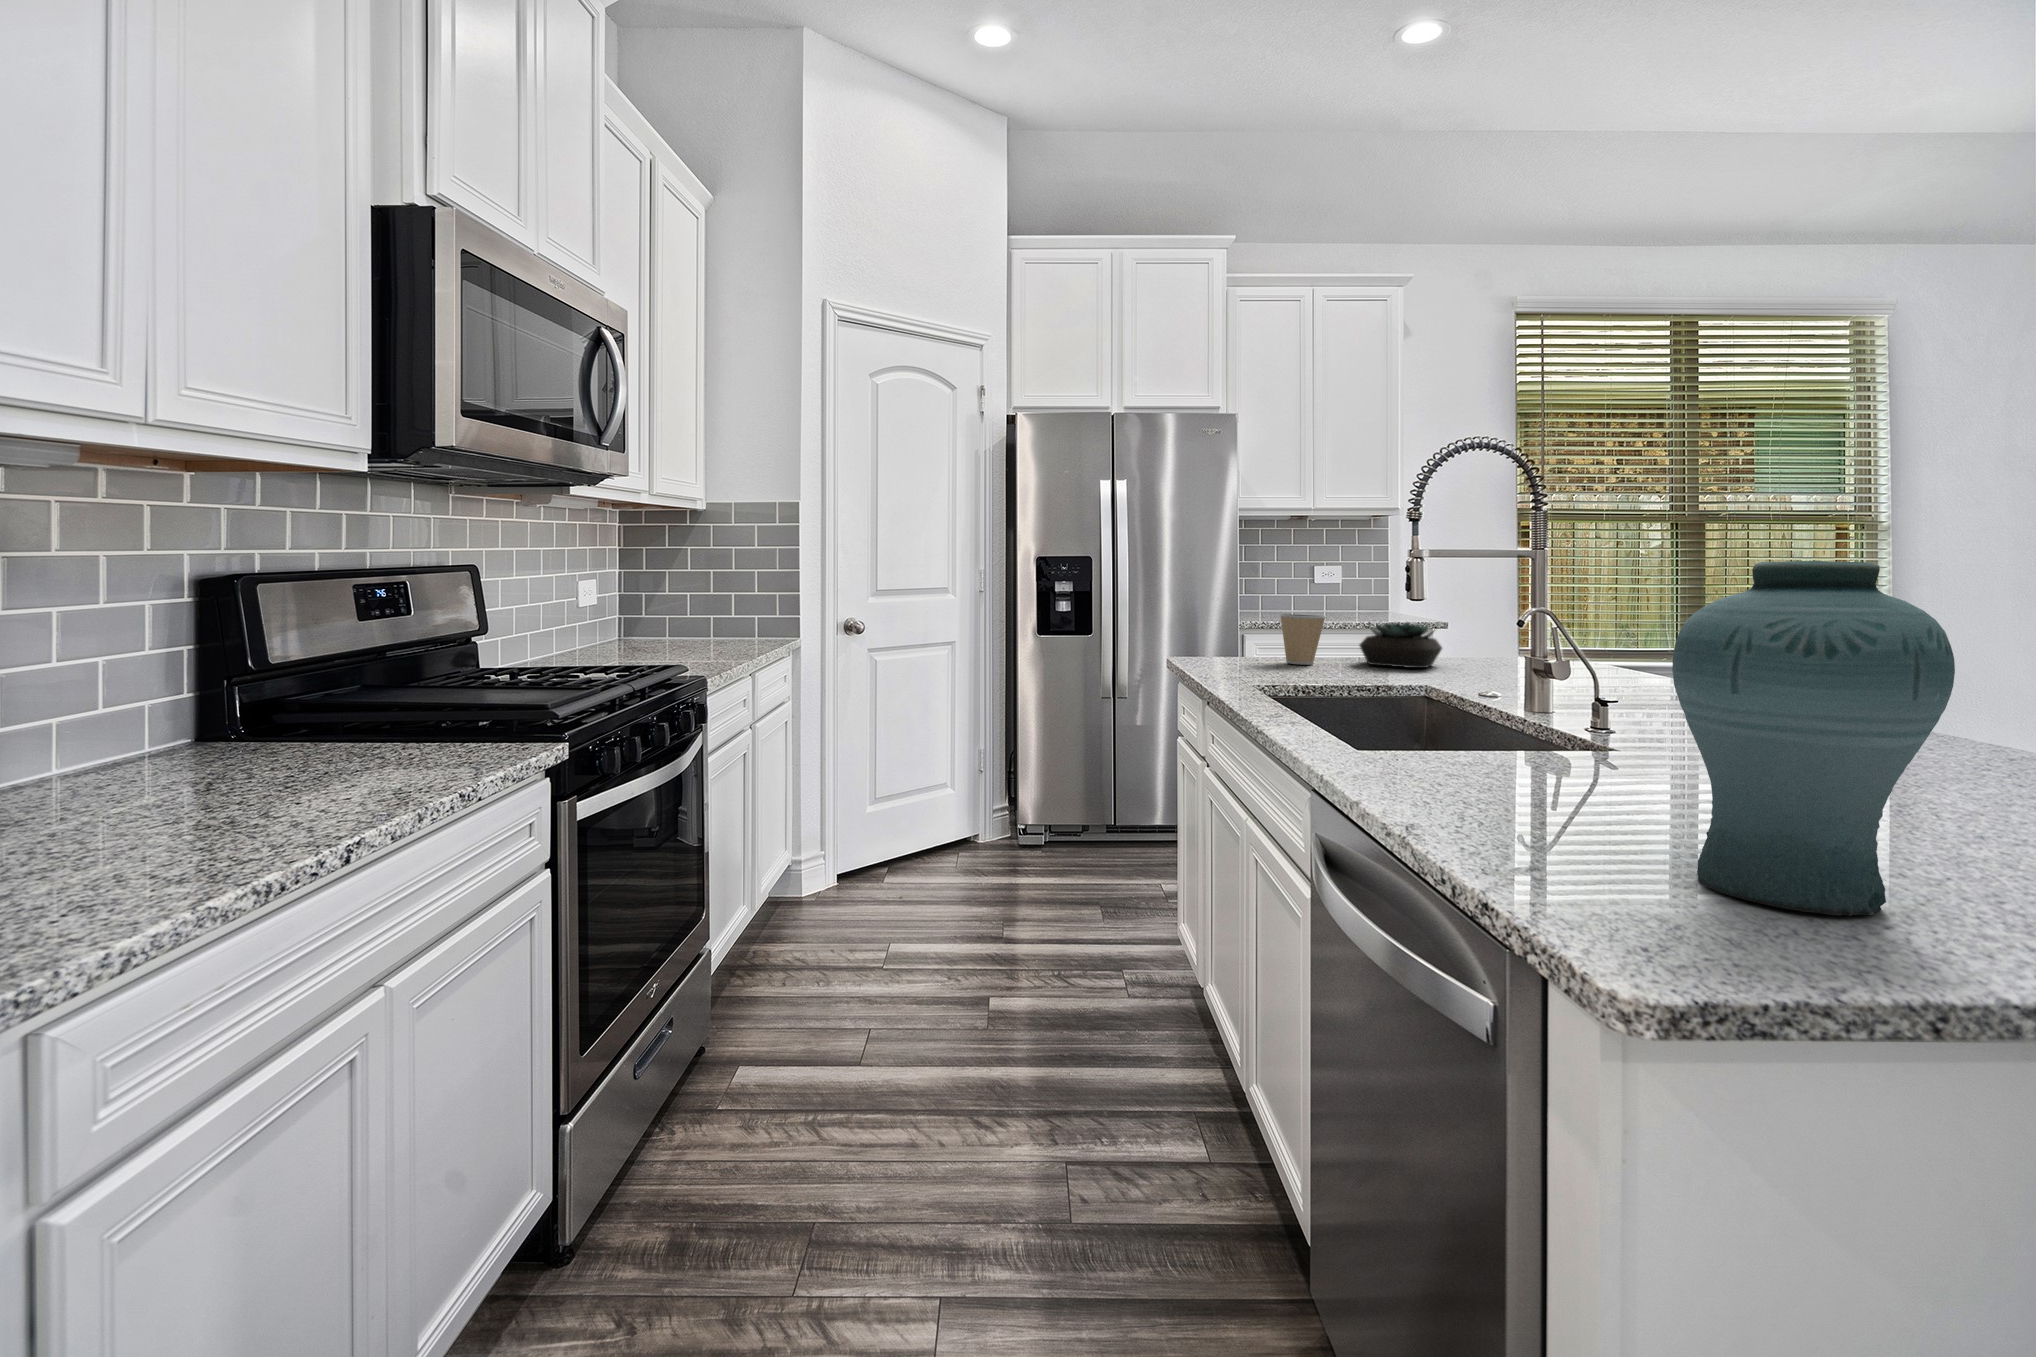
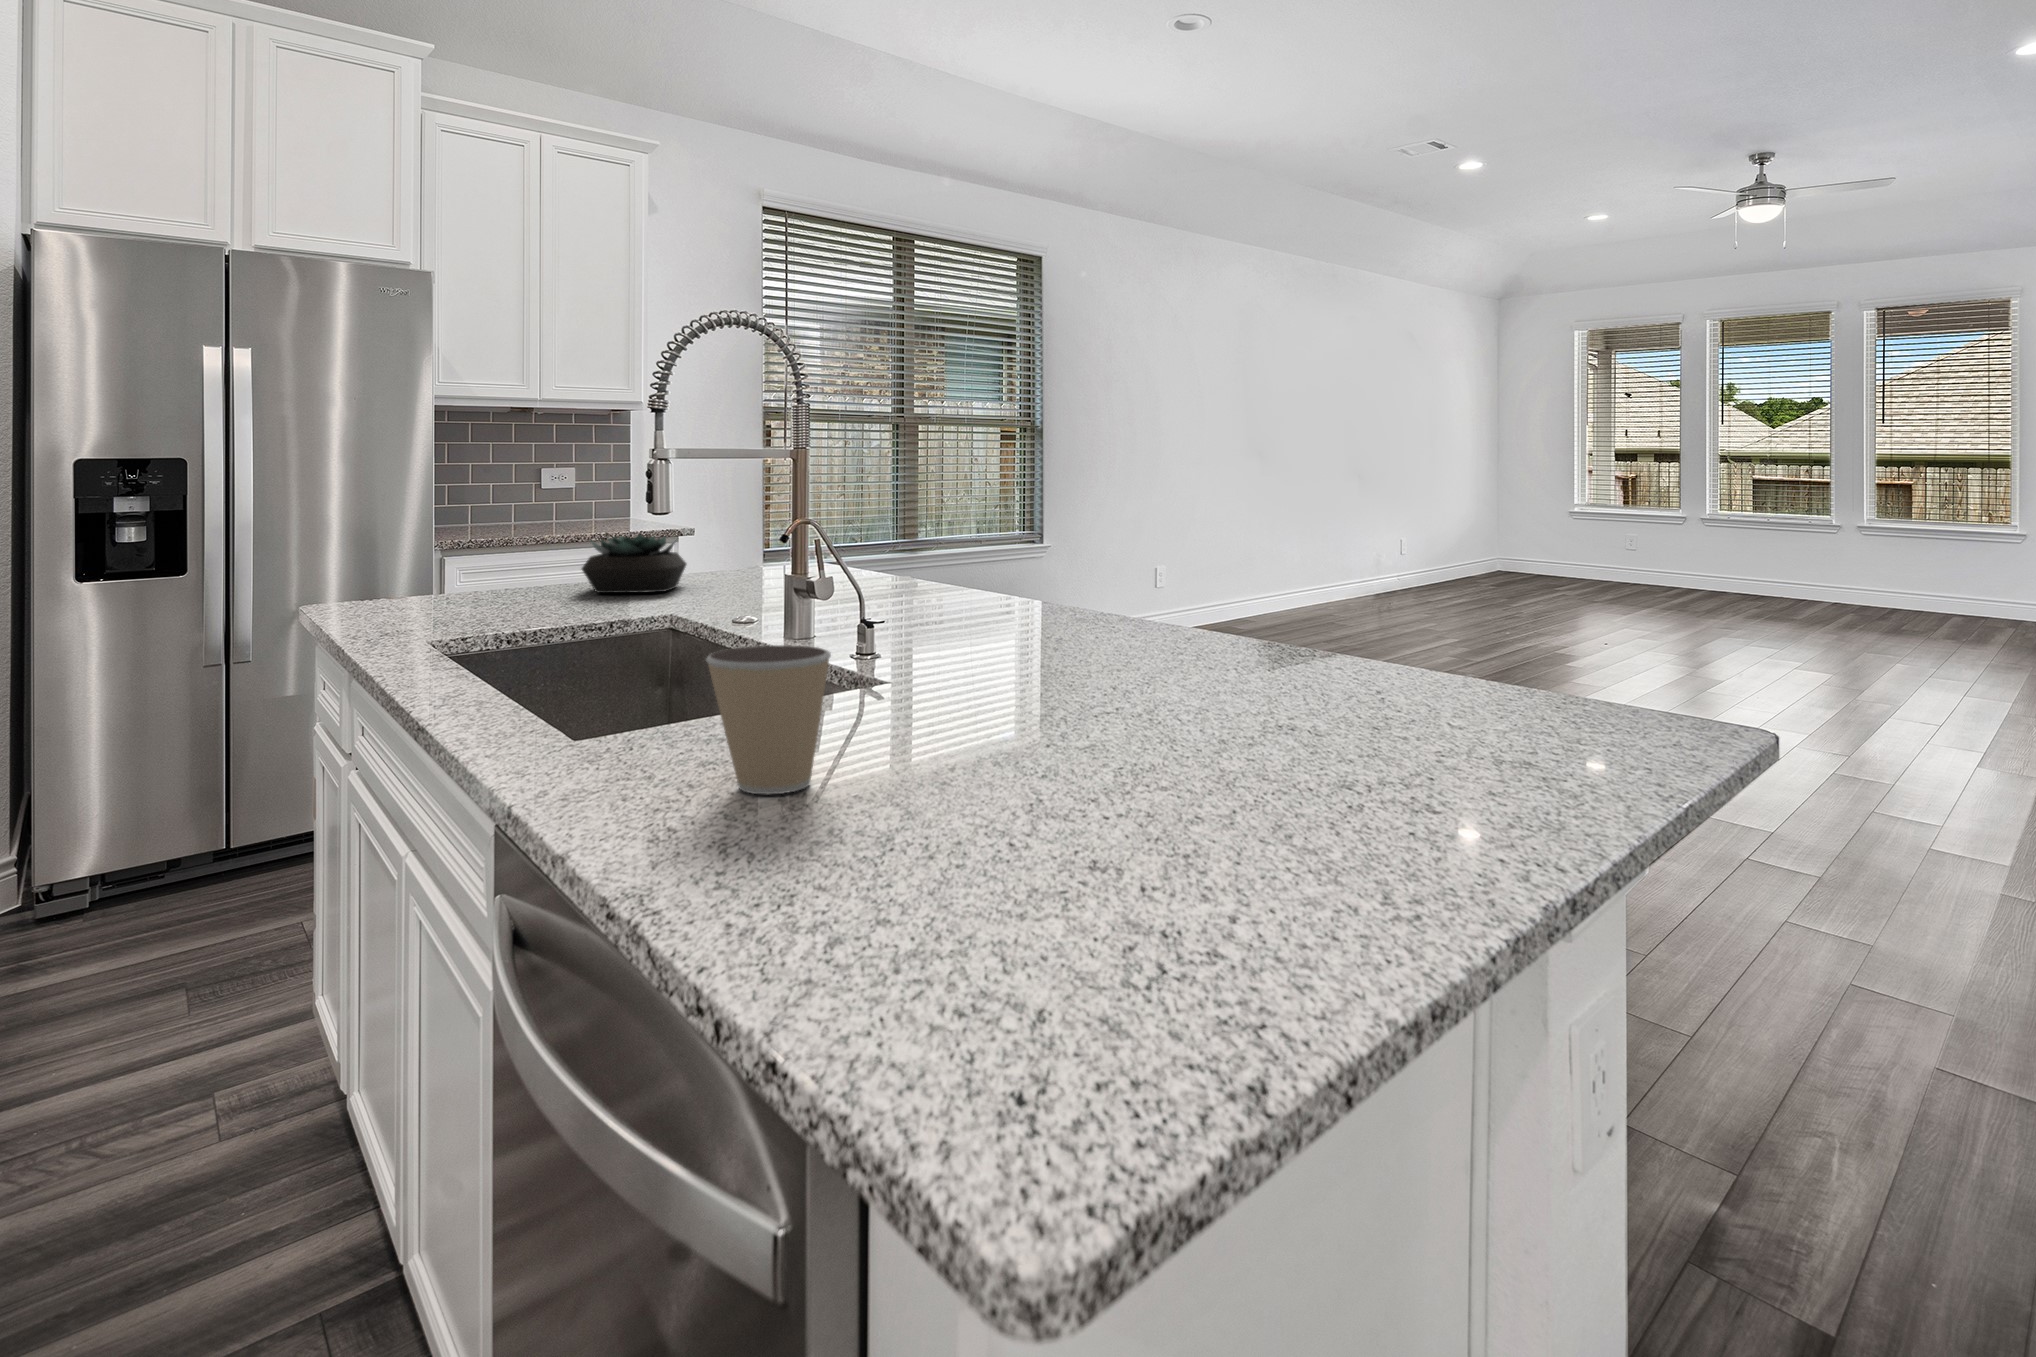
vase: present [1672,561,1955,916] -> none [983,448,1295,934]
coffee cup: present [1280,614,1325,665] -> present [706,645,831,794]

